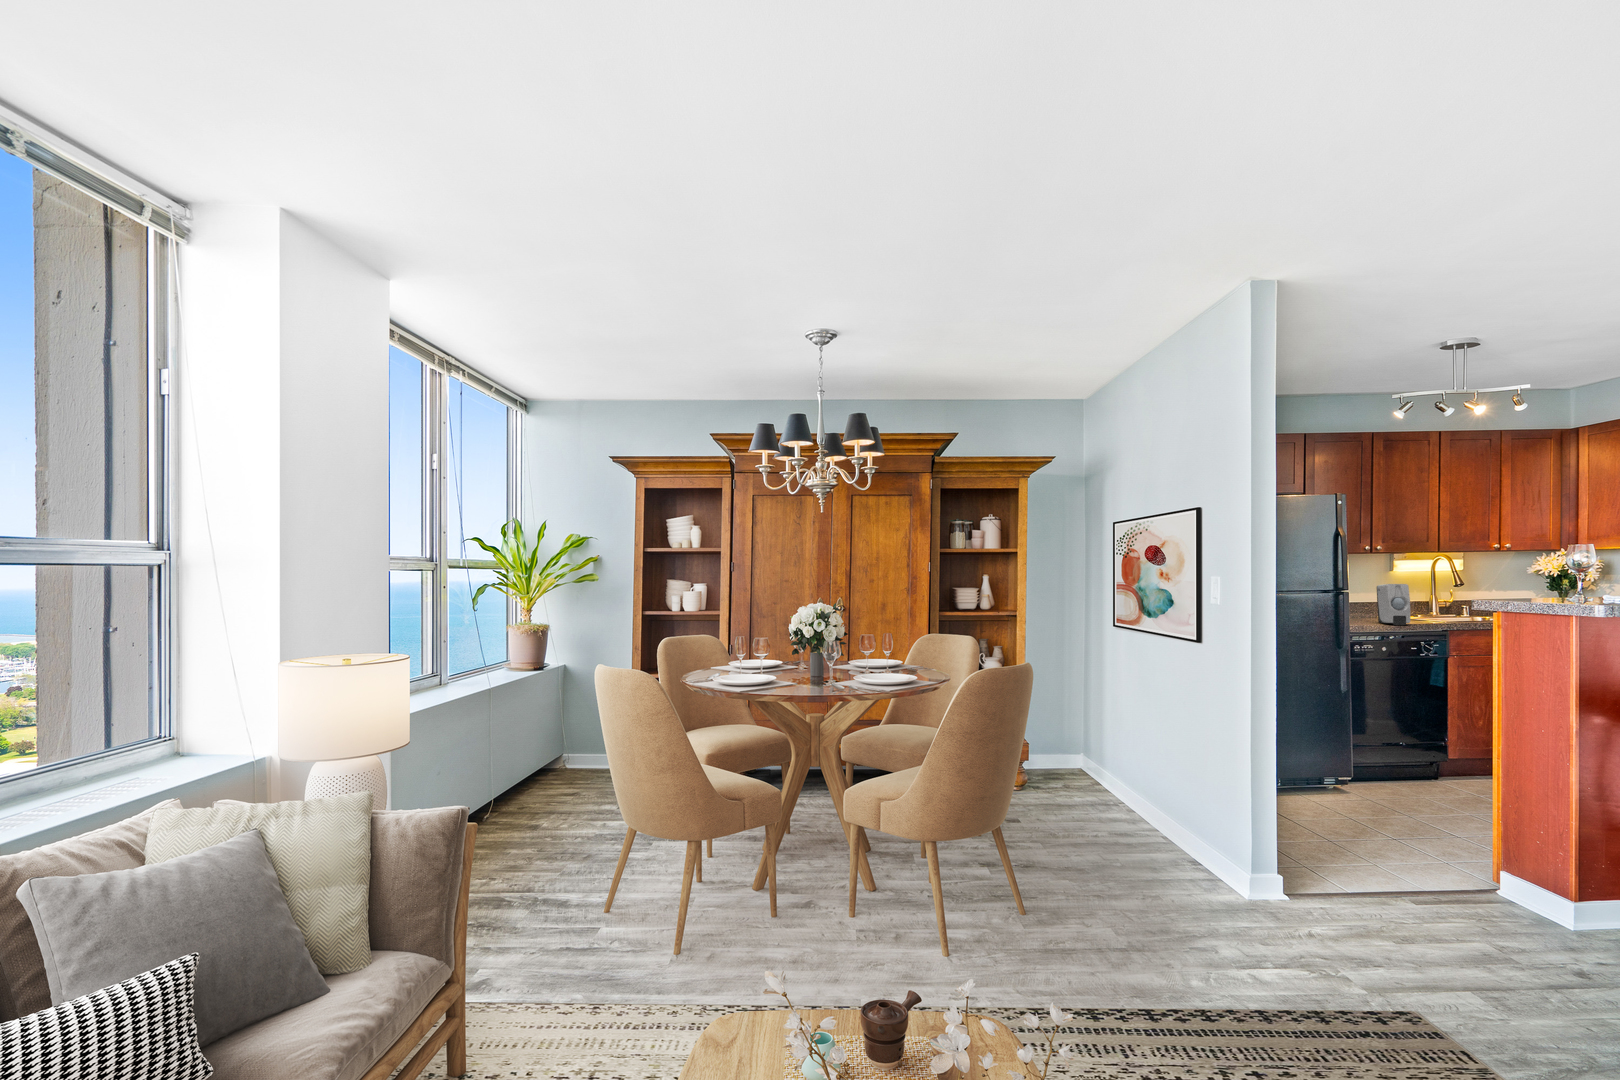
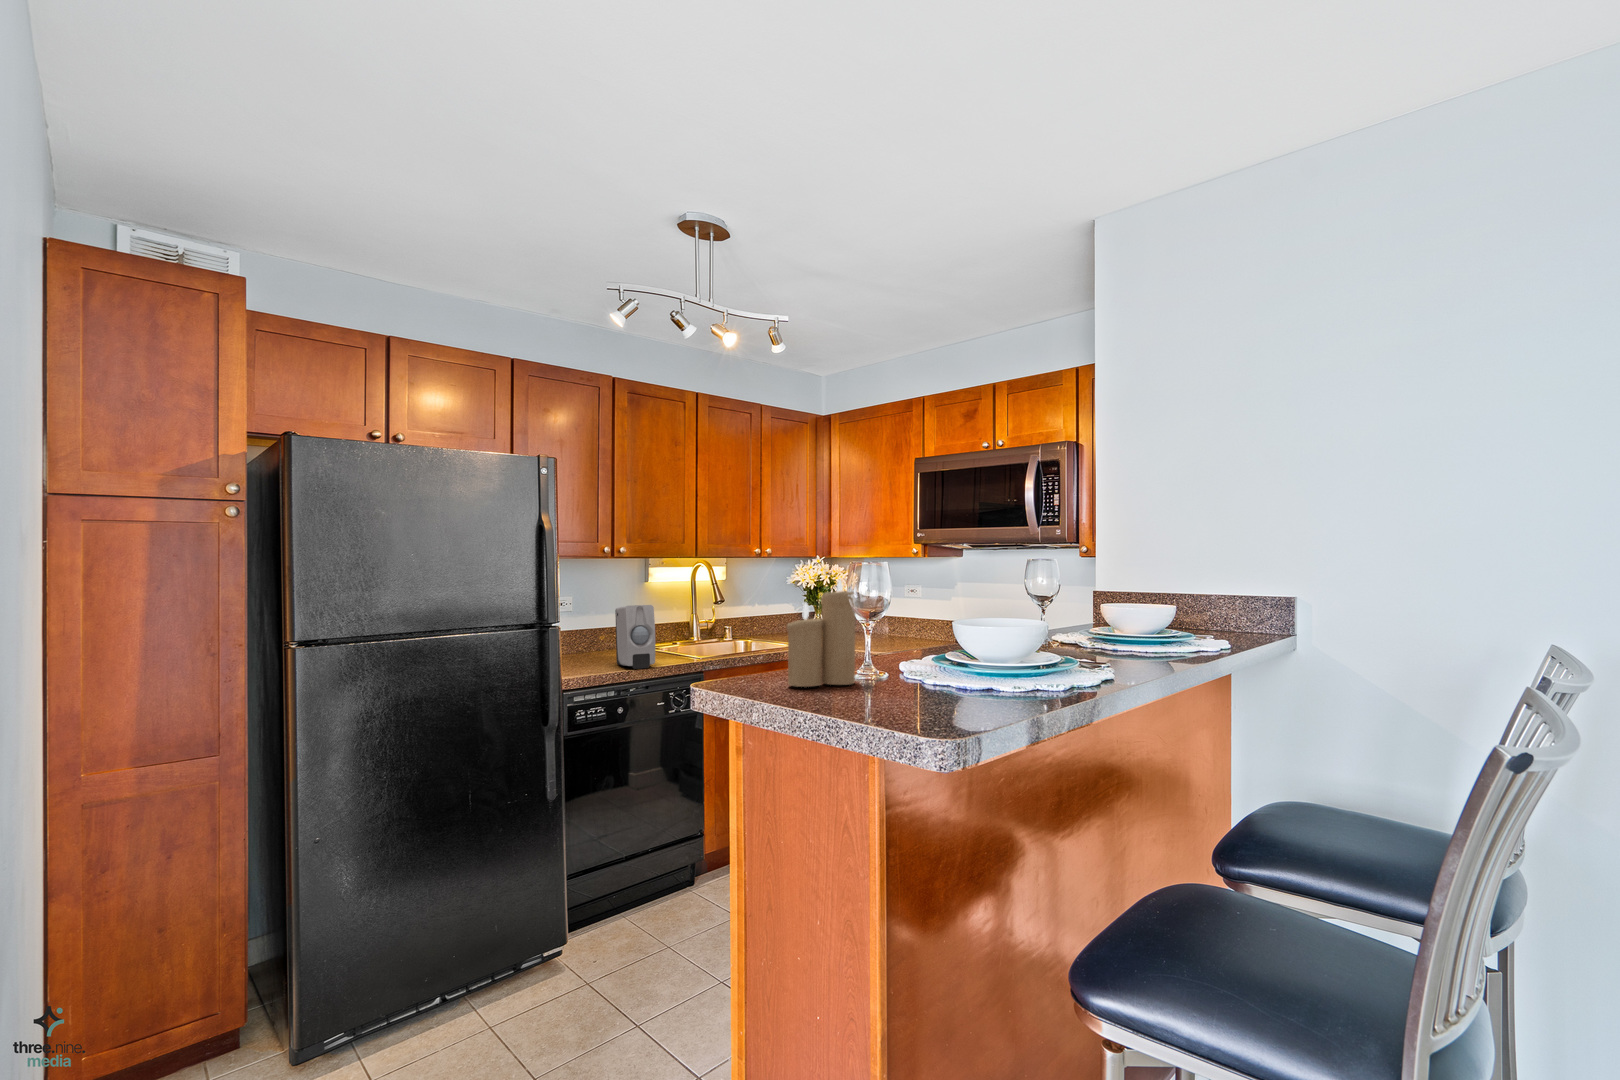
candle: none [1517,567,1557,612] -> present [787,579,855,687]

